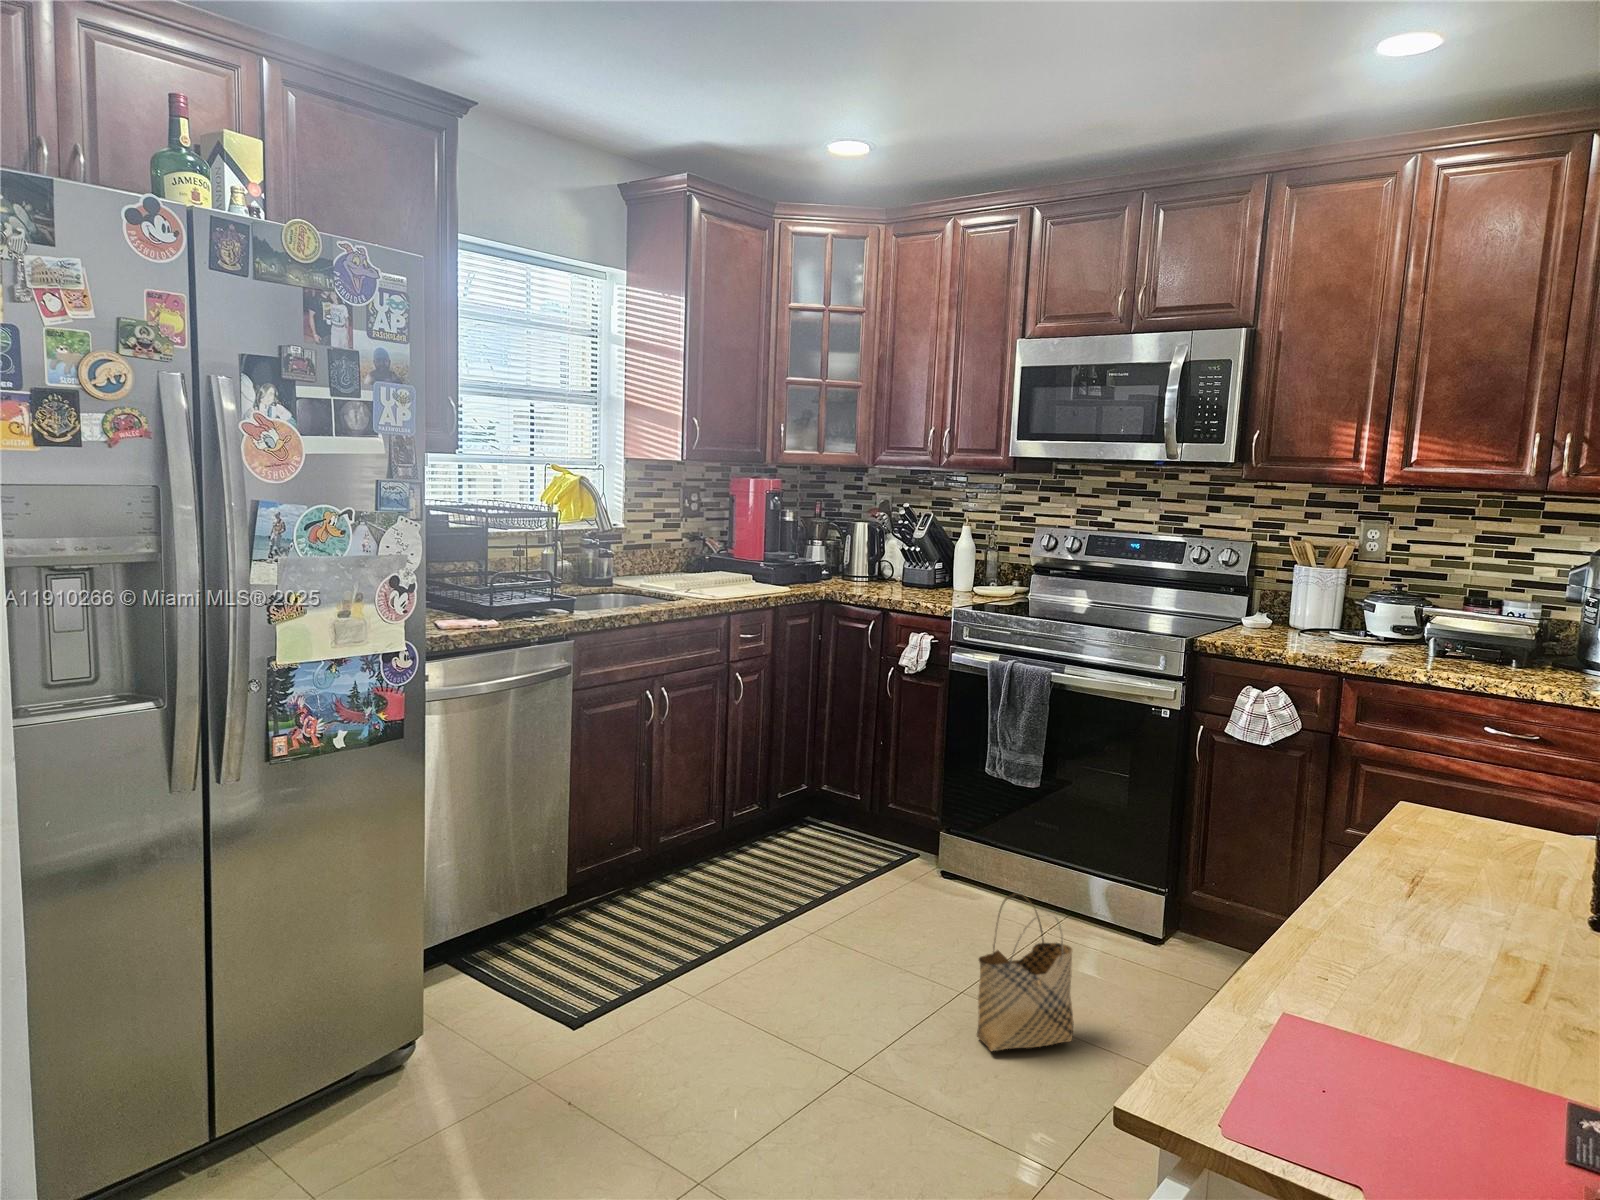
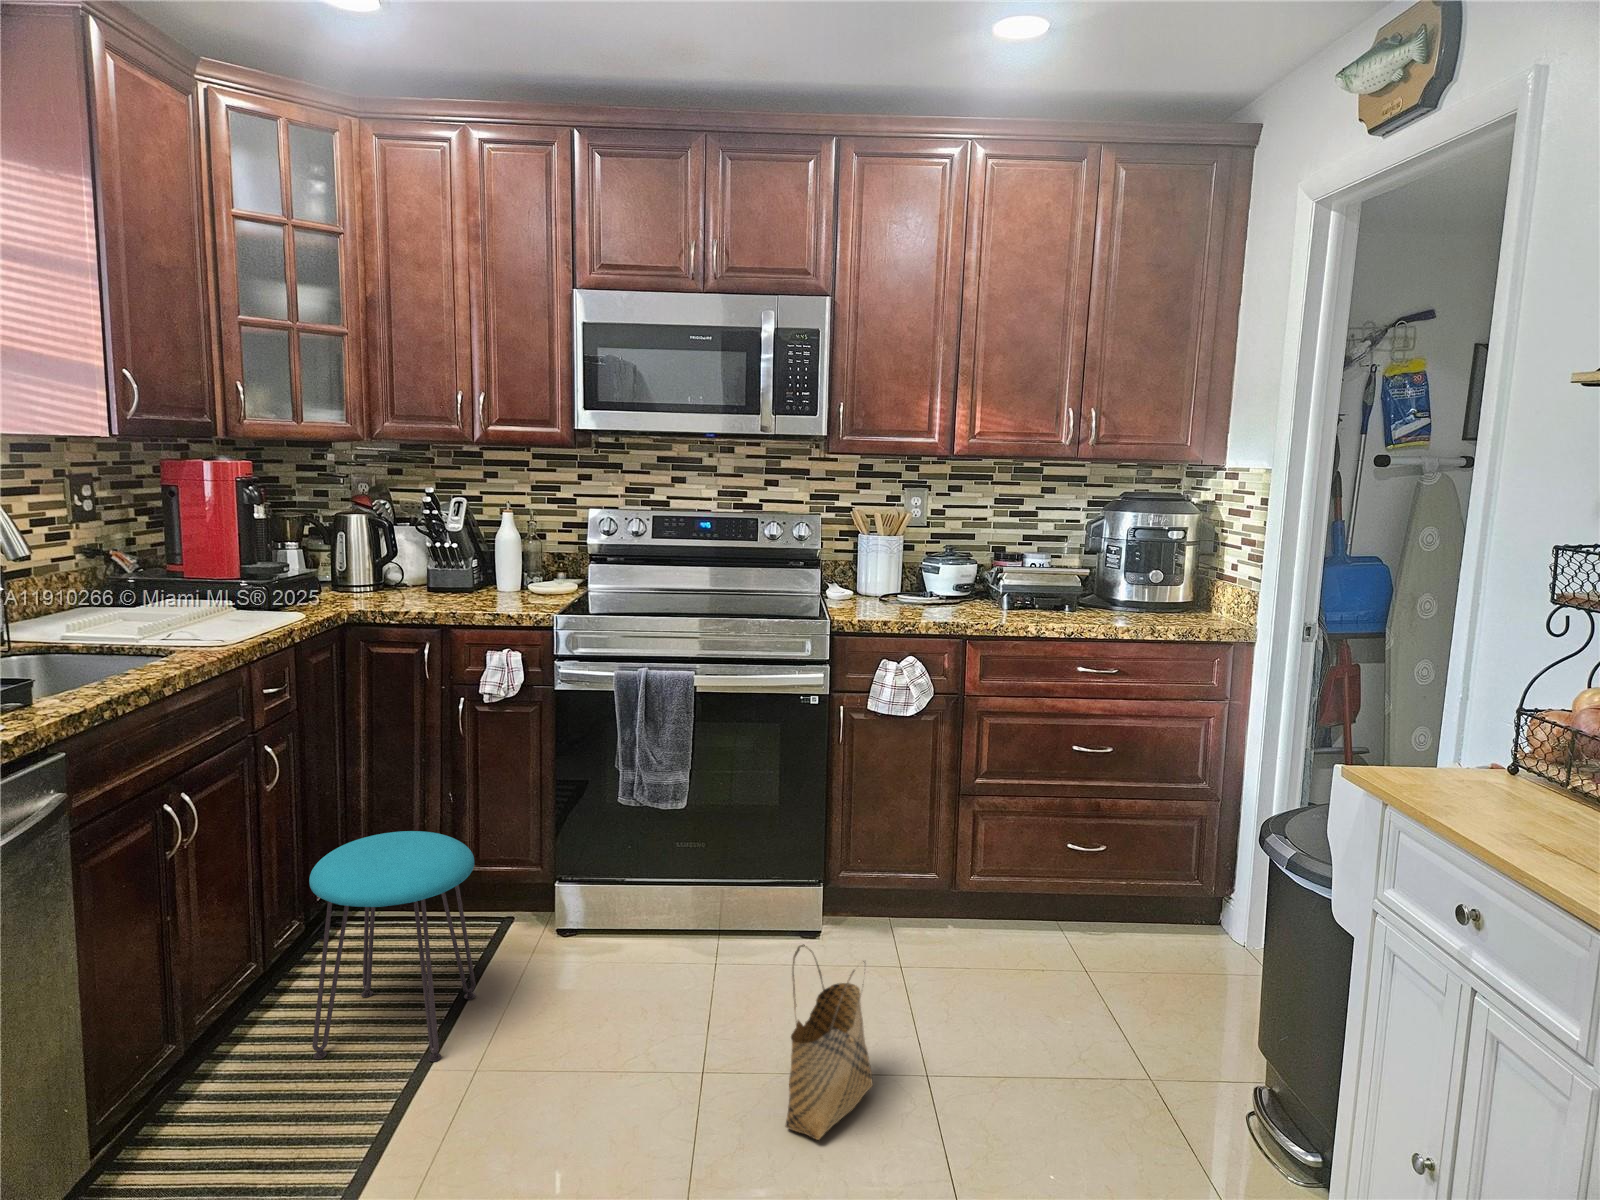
stool: none [725,750,846,915] -> present [309,831,476,1061]

